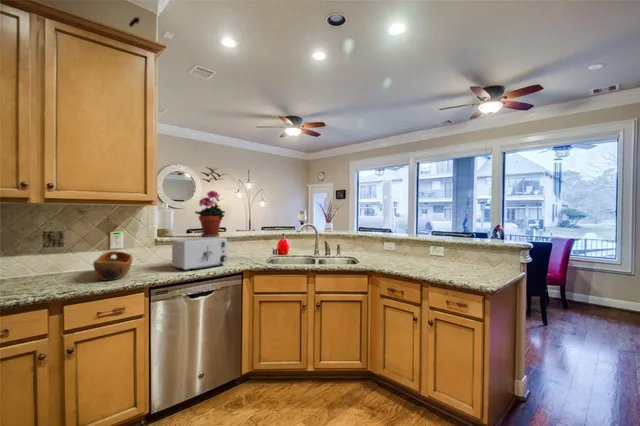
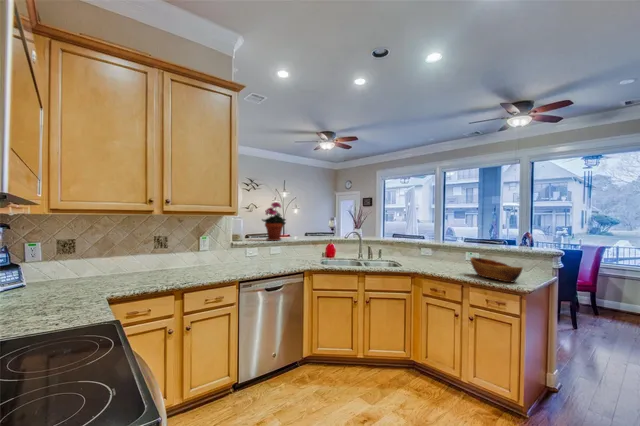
toaster: present [172,237,227,271] -> none [249,241,293,269]
wooden bowl: present [93,251,133,280] -> present [470,257,523,282]

